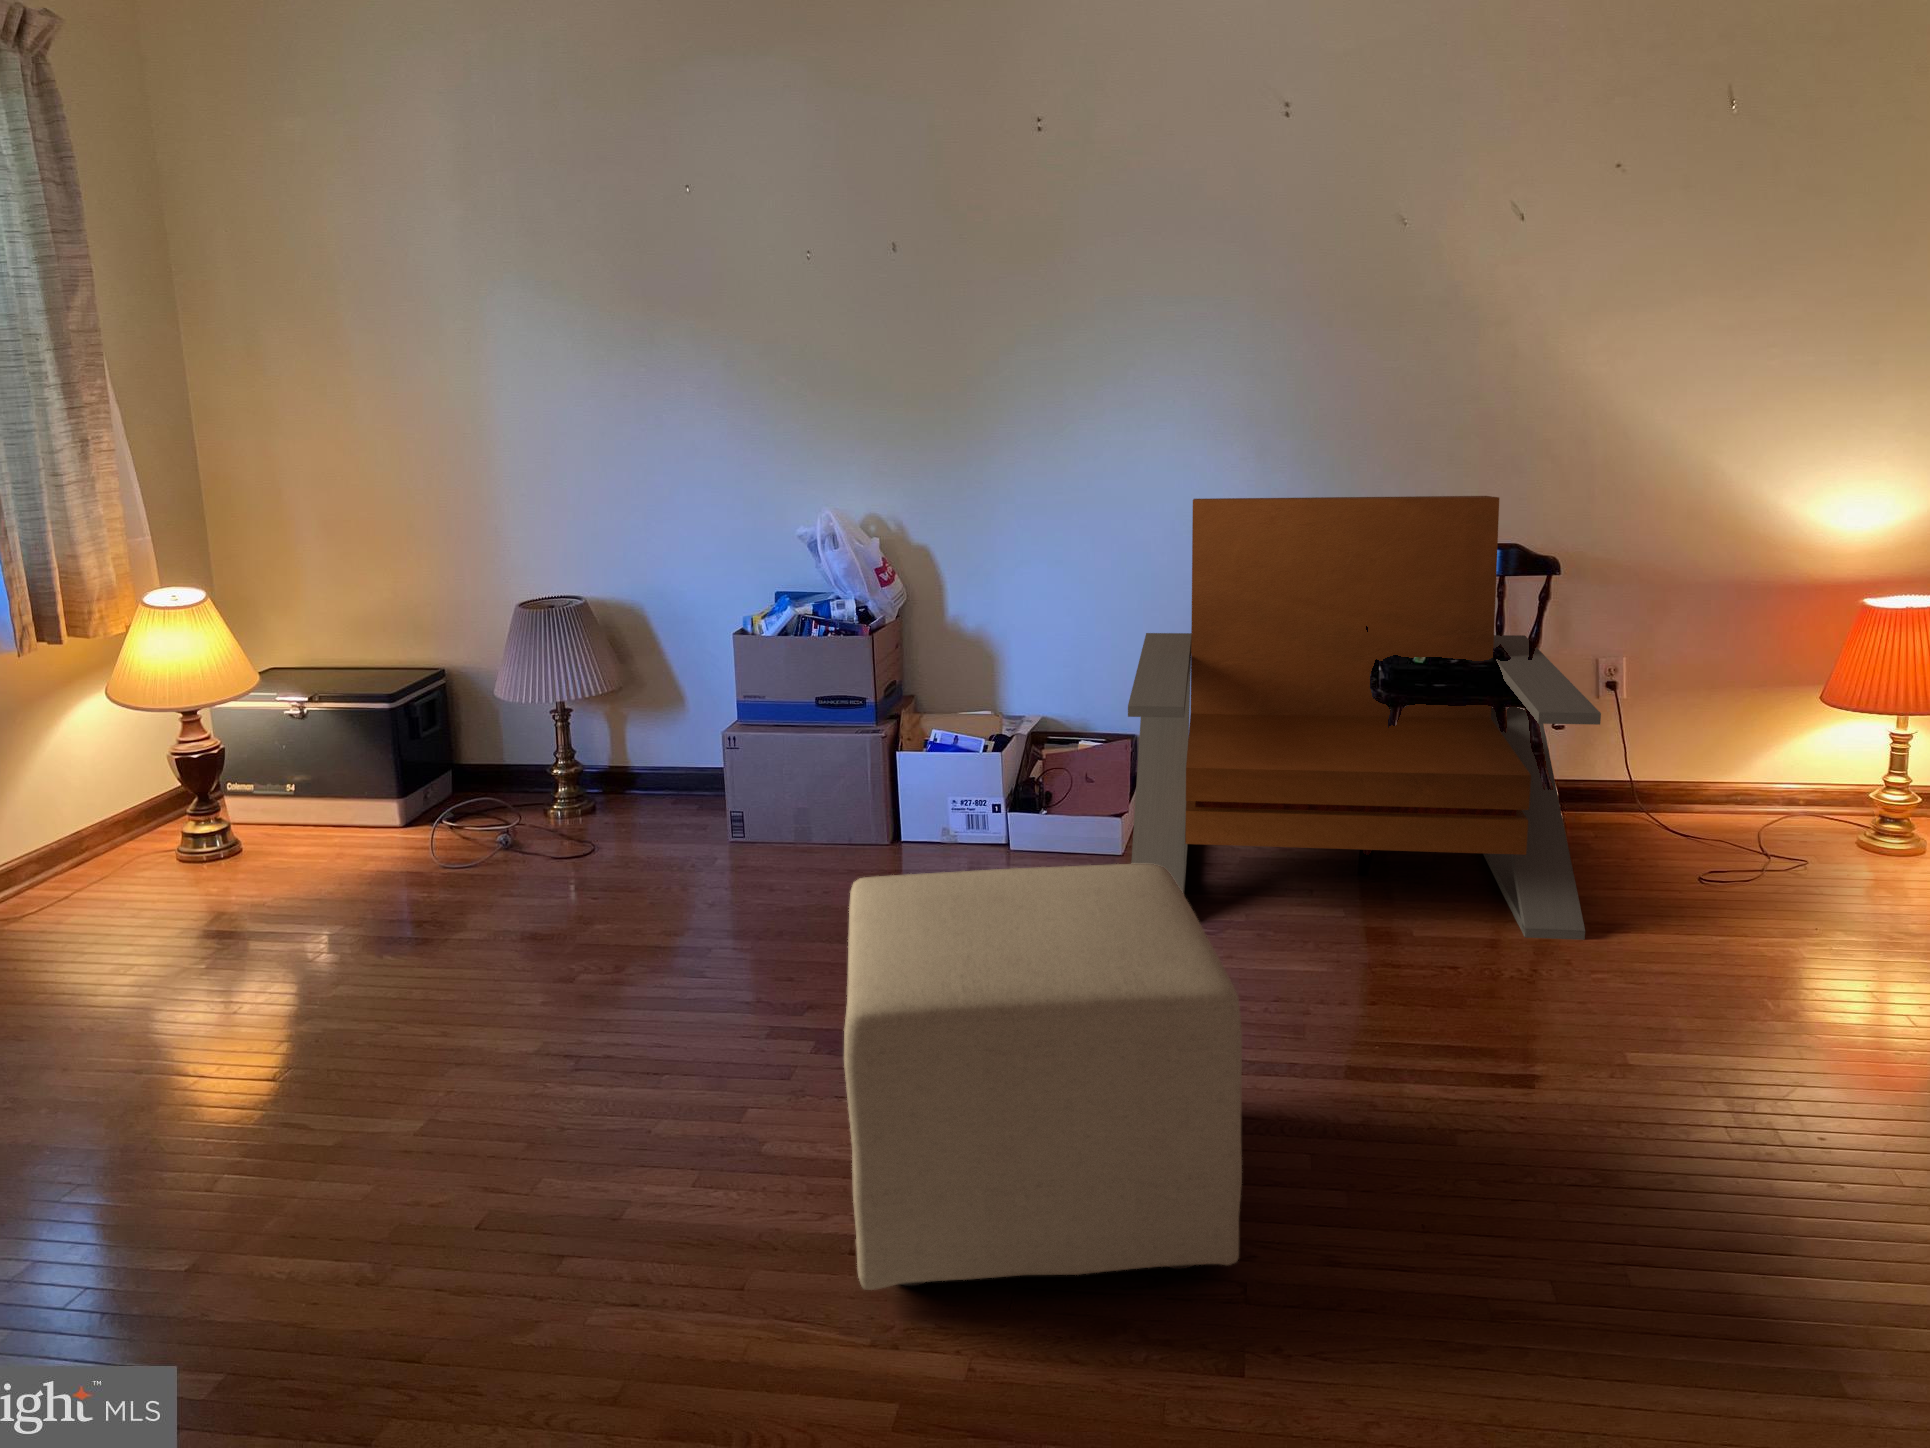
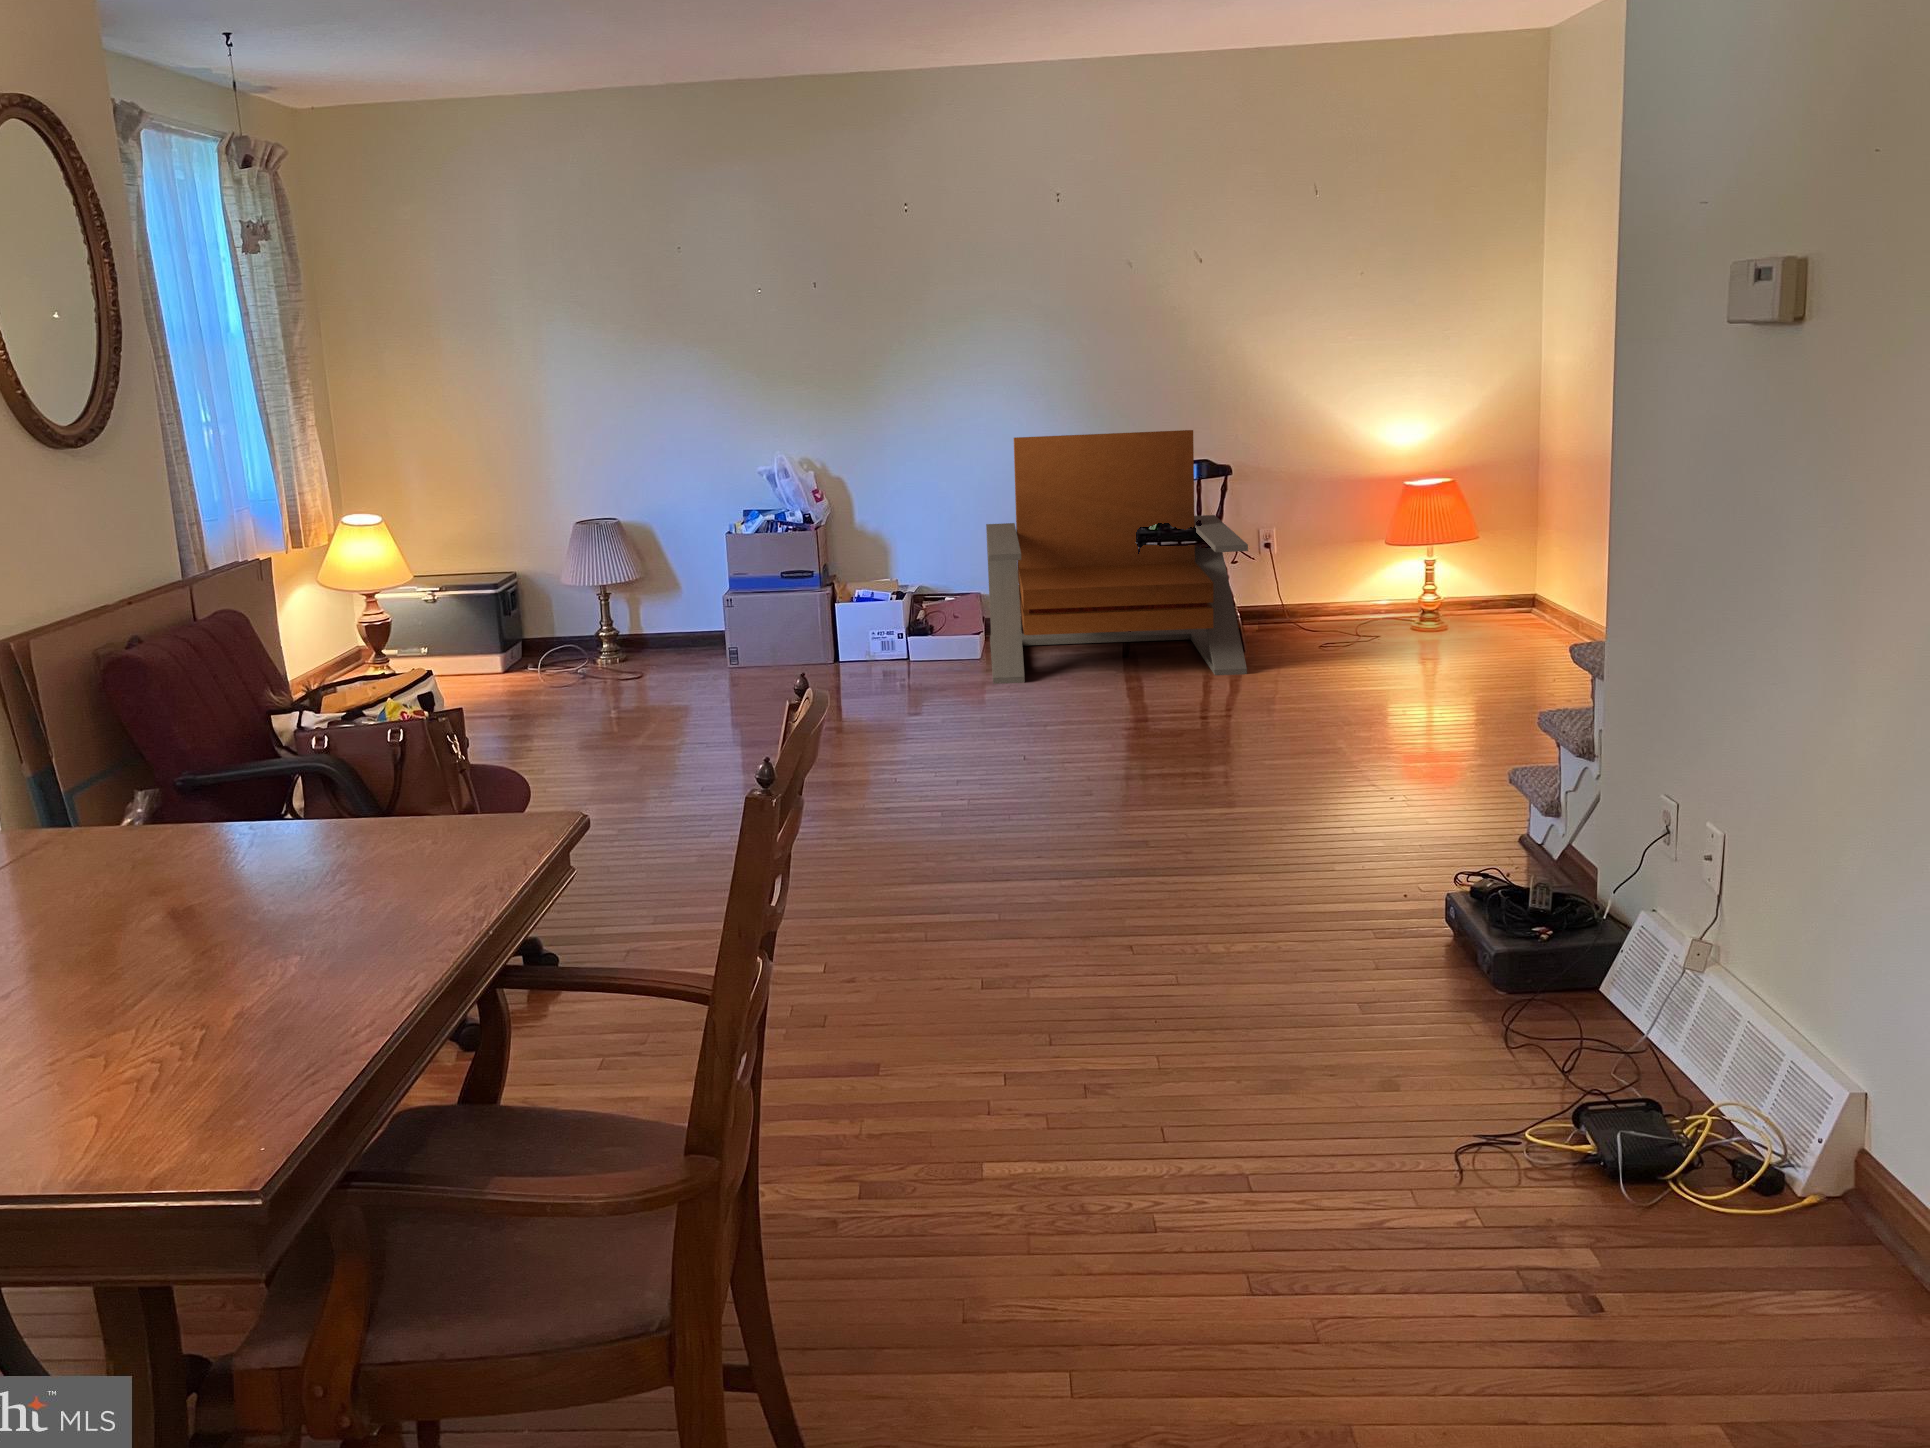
ottoman: present [844,864,1242,1290] -> none [873,612,1077,793]

